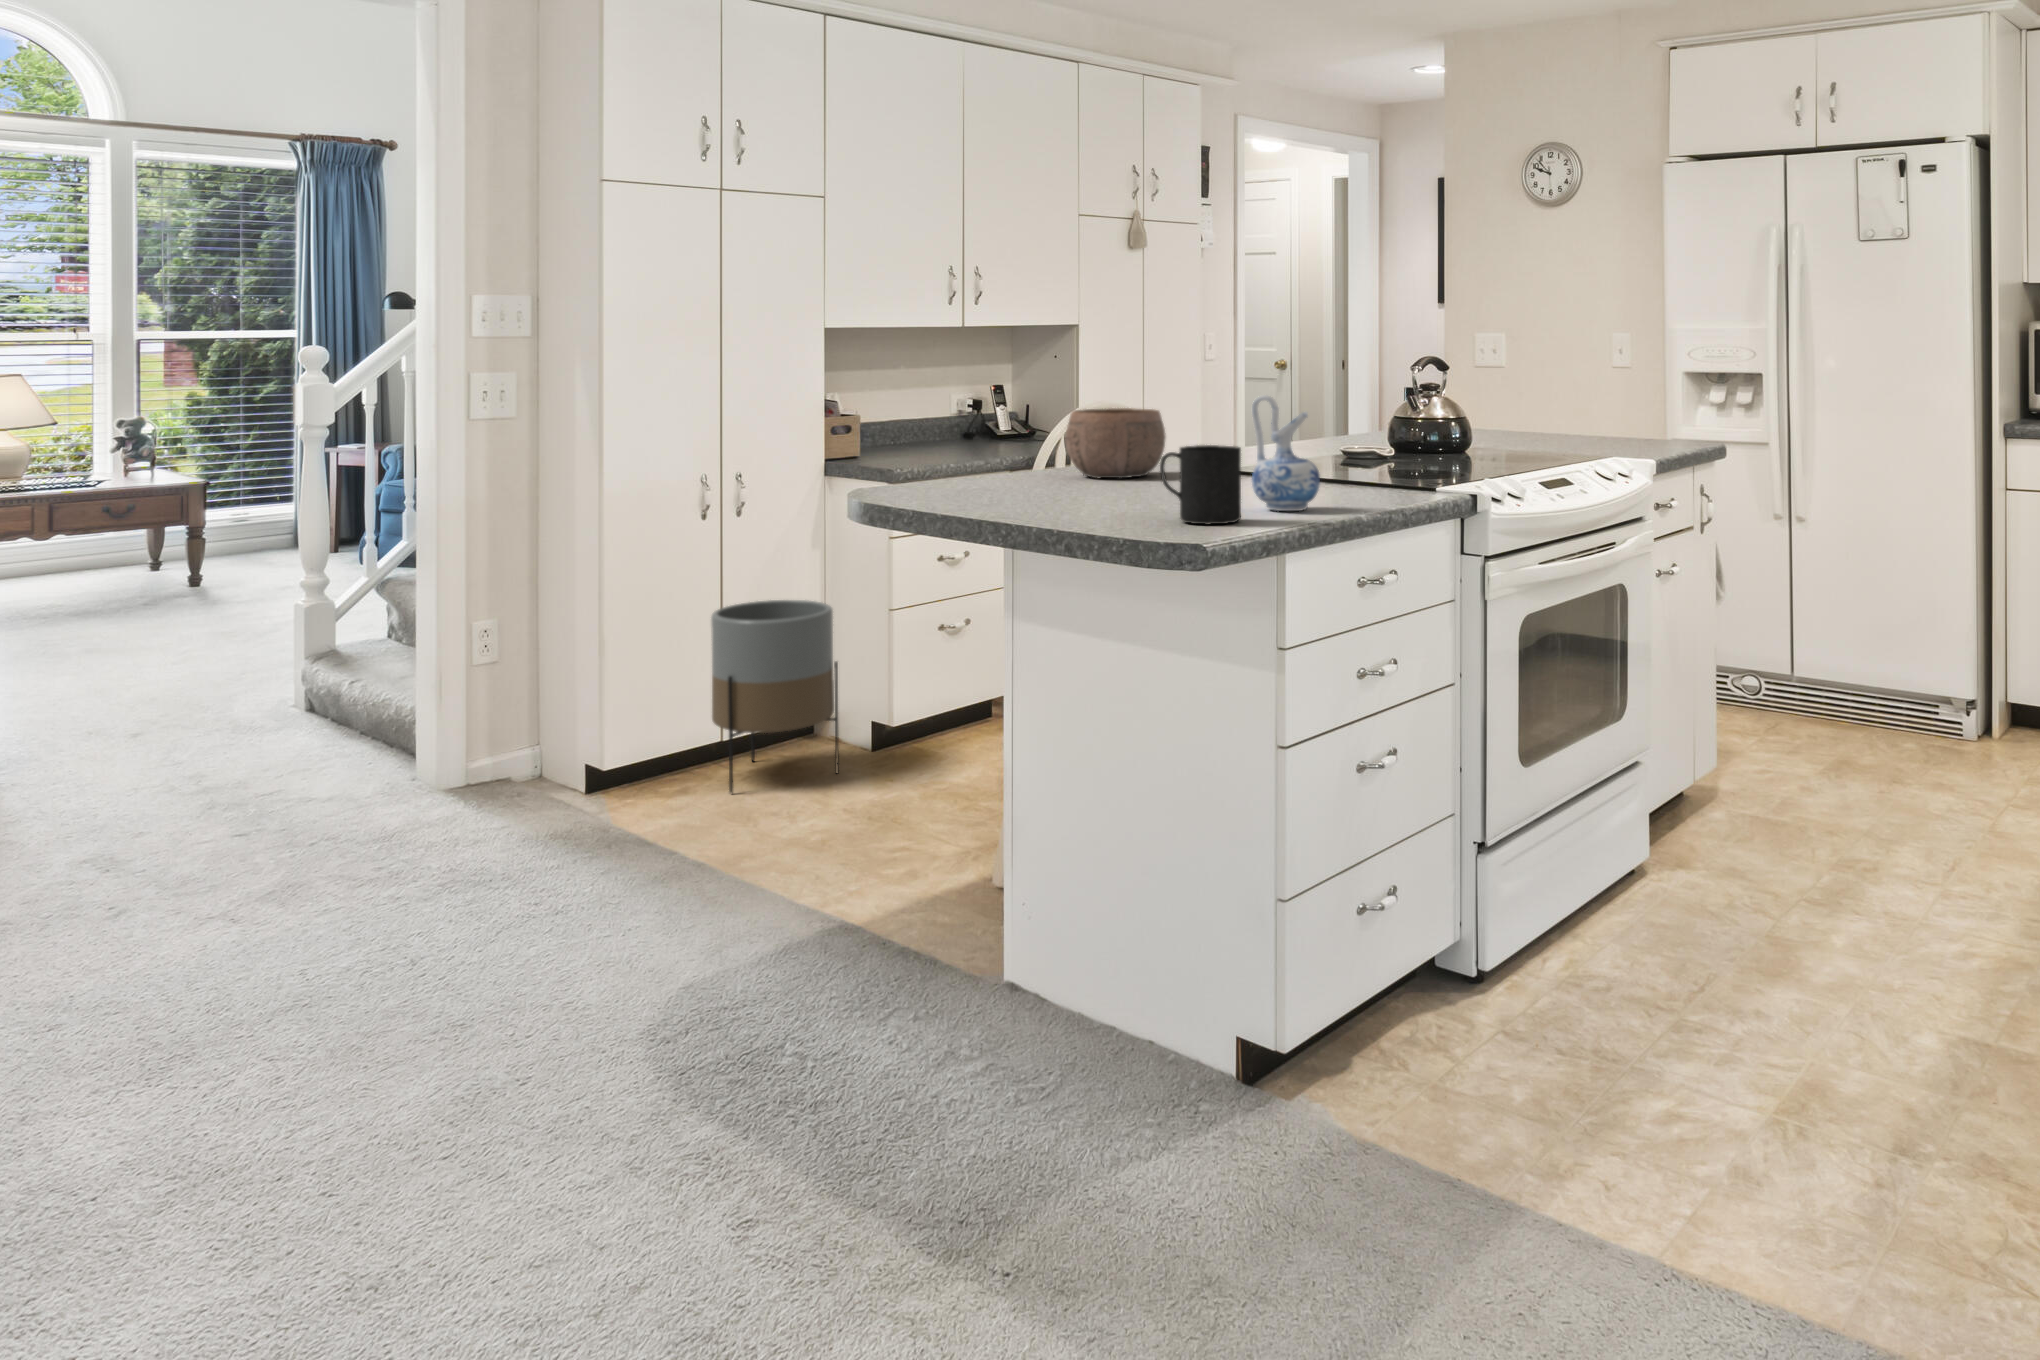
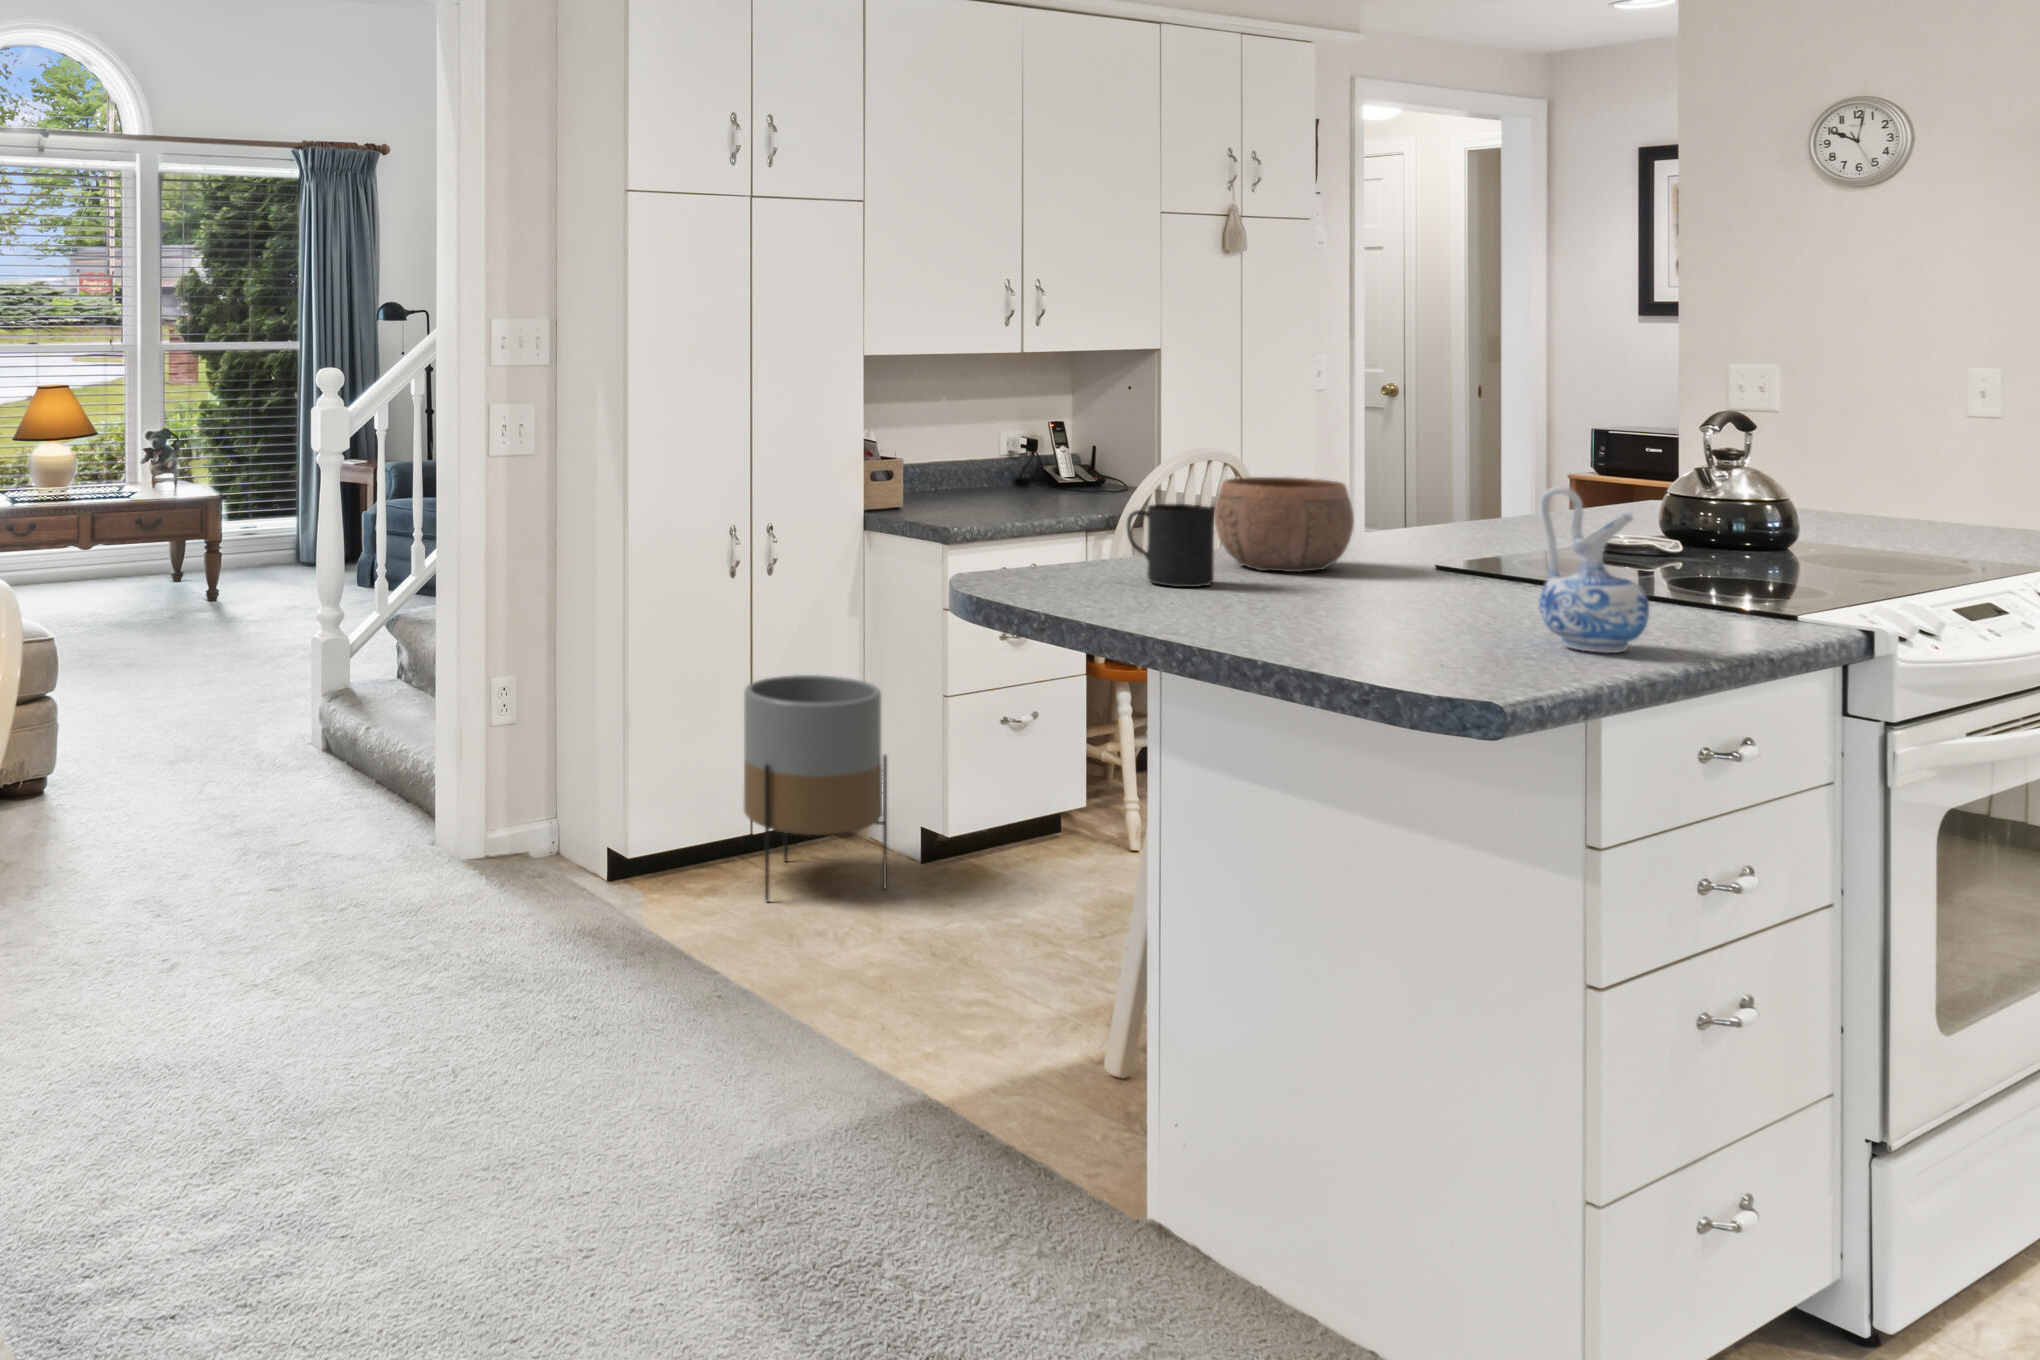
mug: present [1160,445,1241,525] -> present [1127,504,1214,587]

